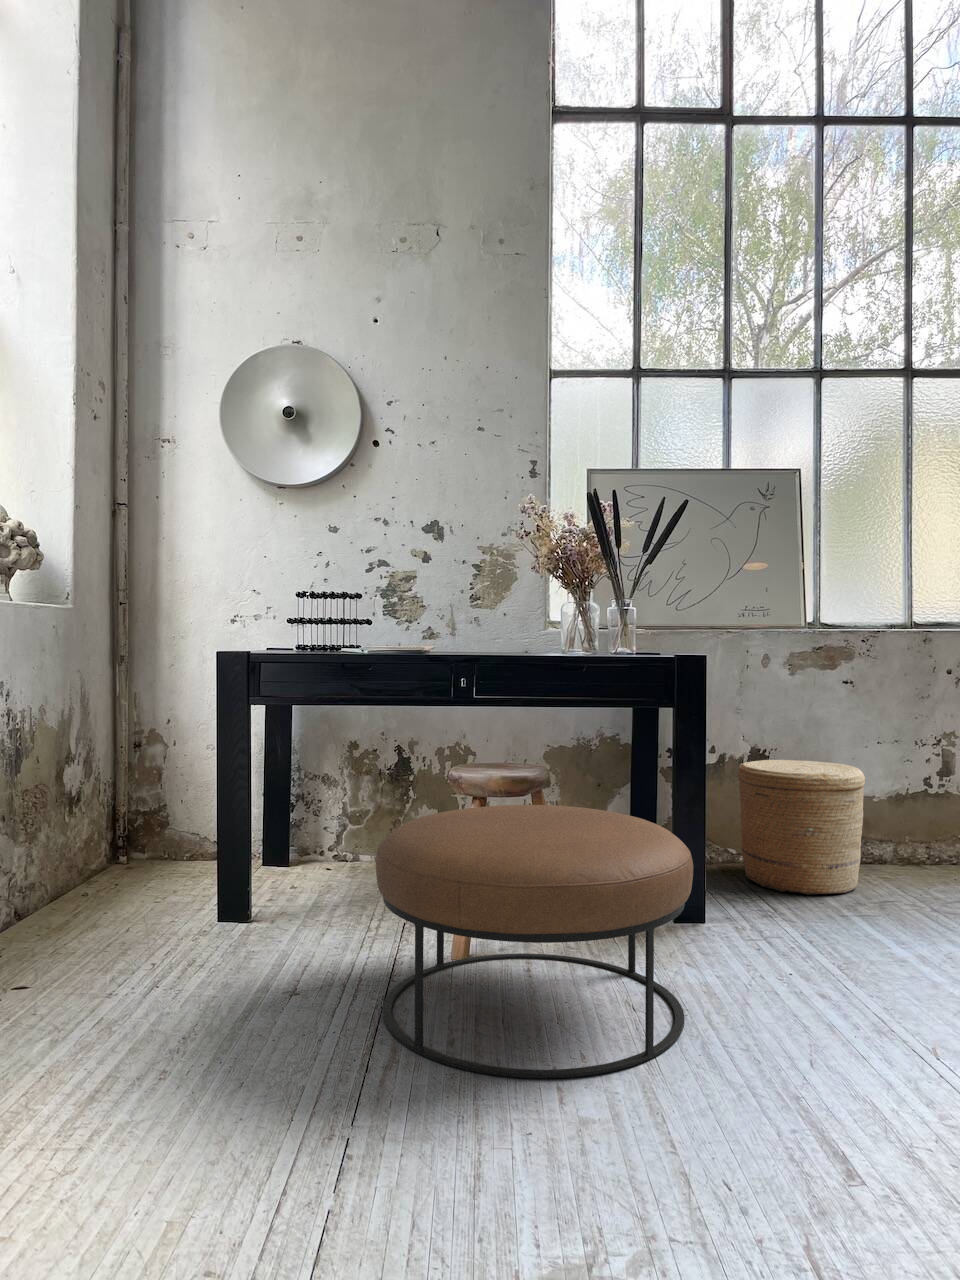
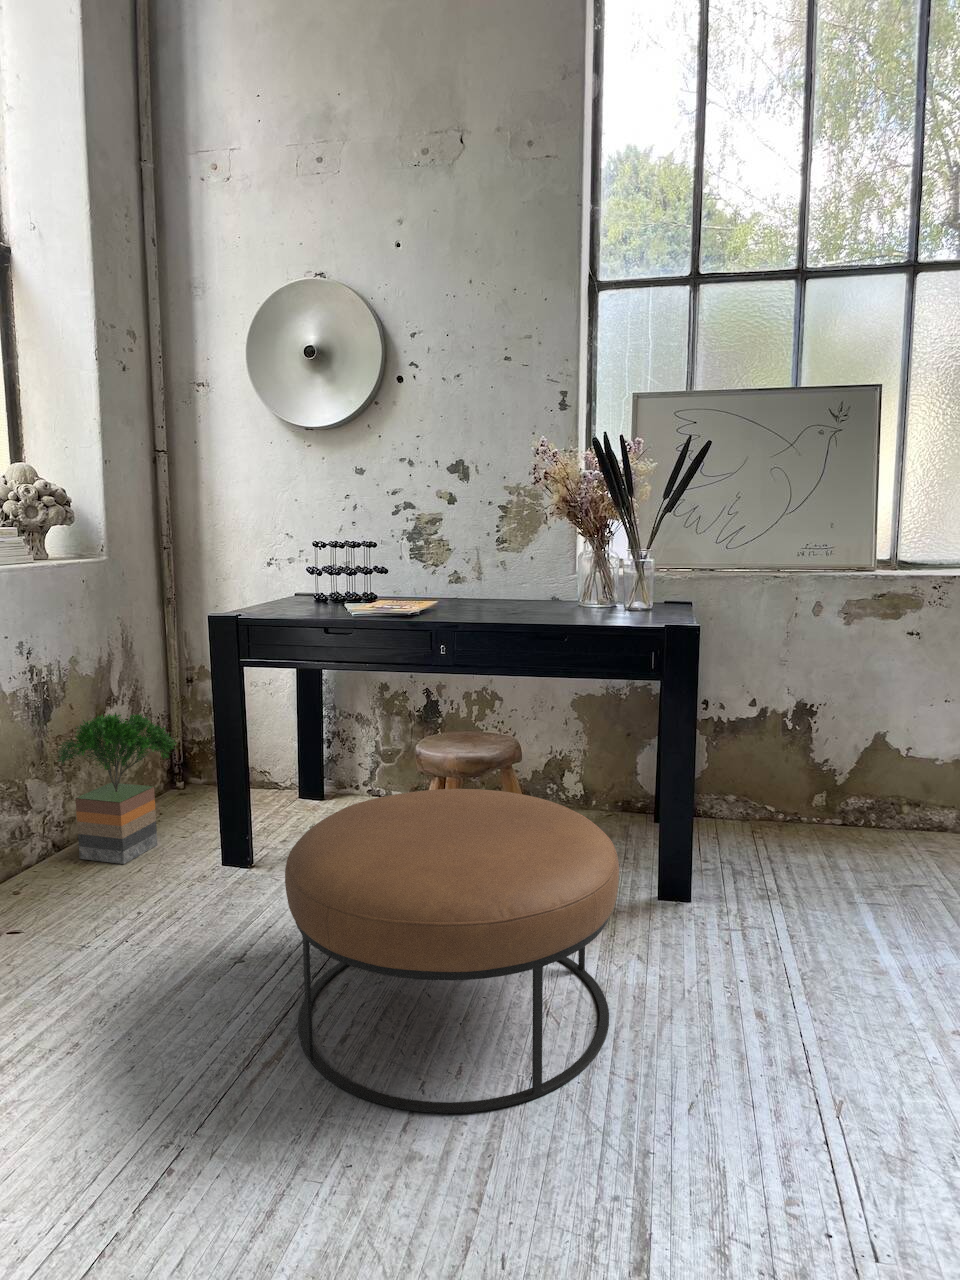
woven basket: present [738,760,865,895] -> none [770,718,913,874]
potted tree: none [29,765,160,927] -> present [58,713,176,864]

